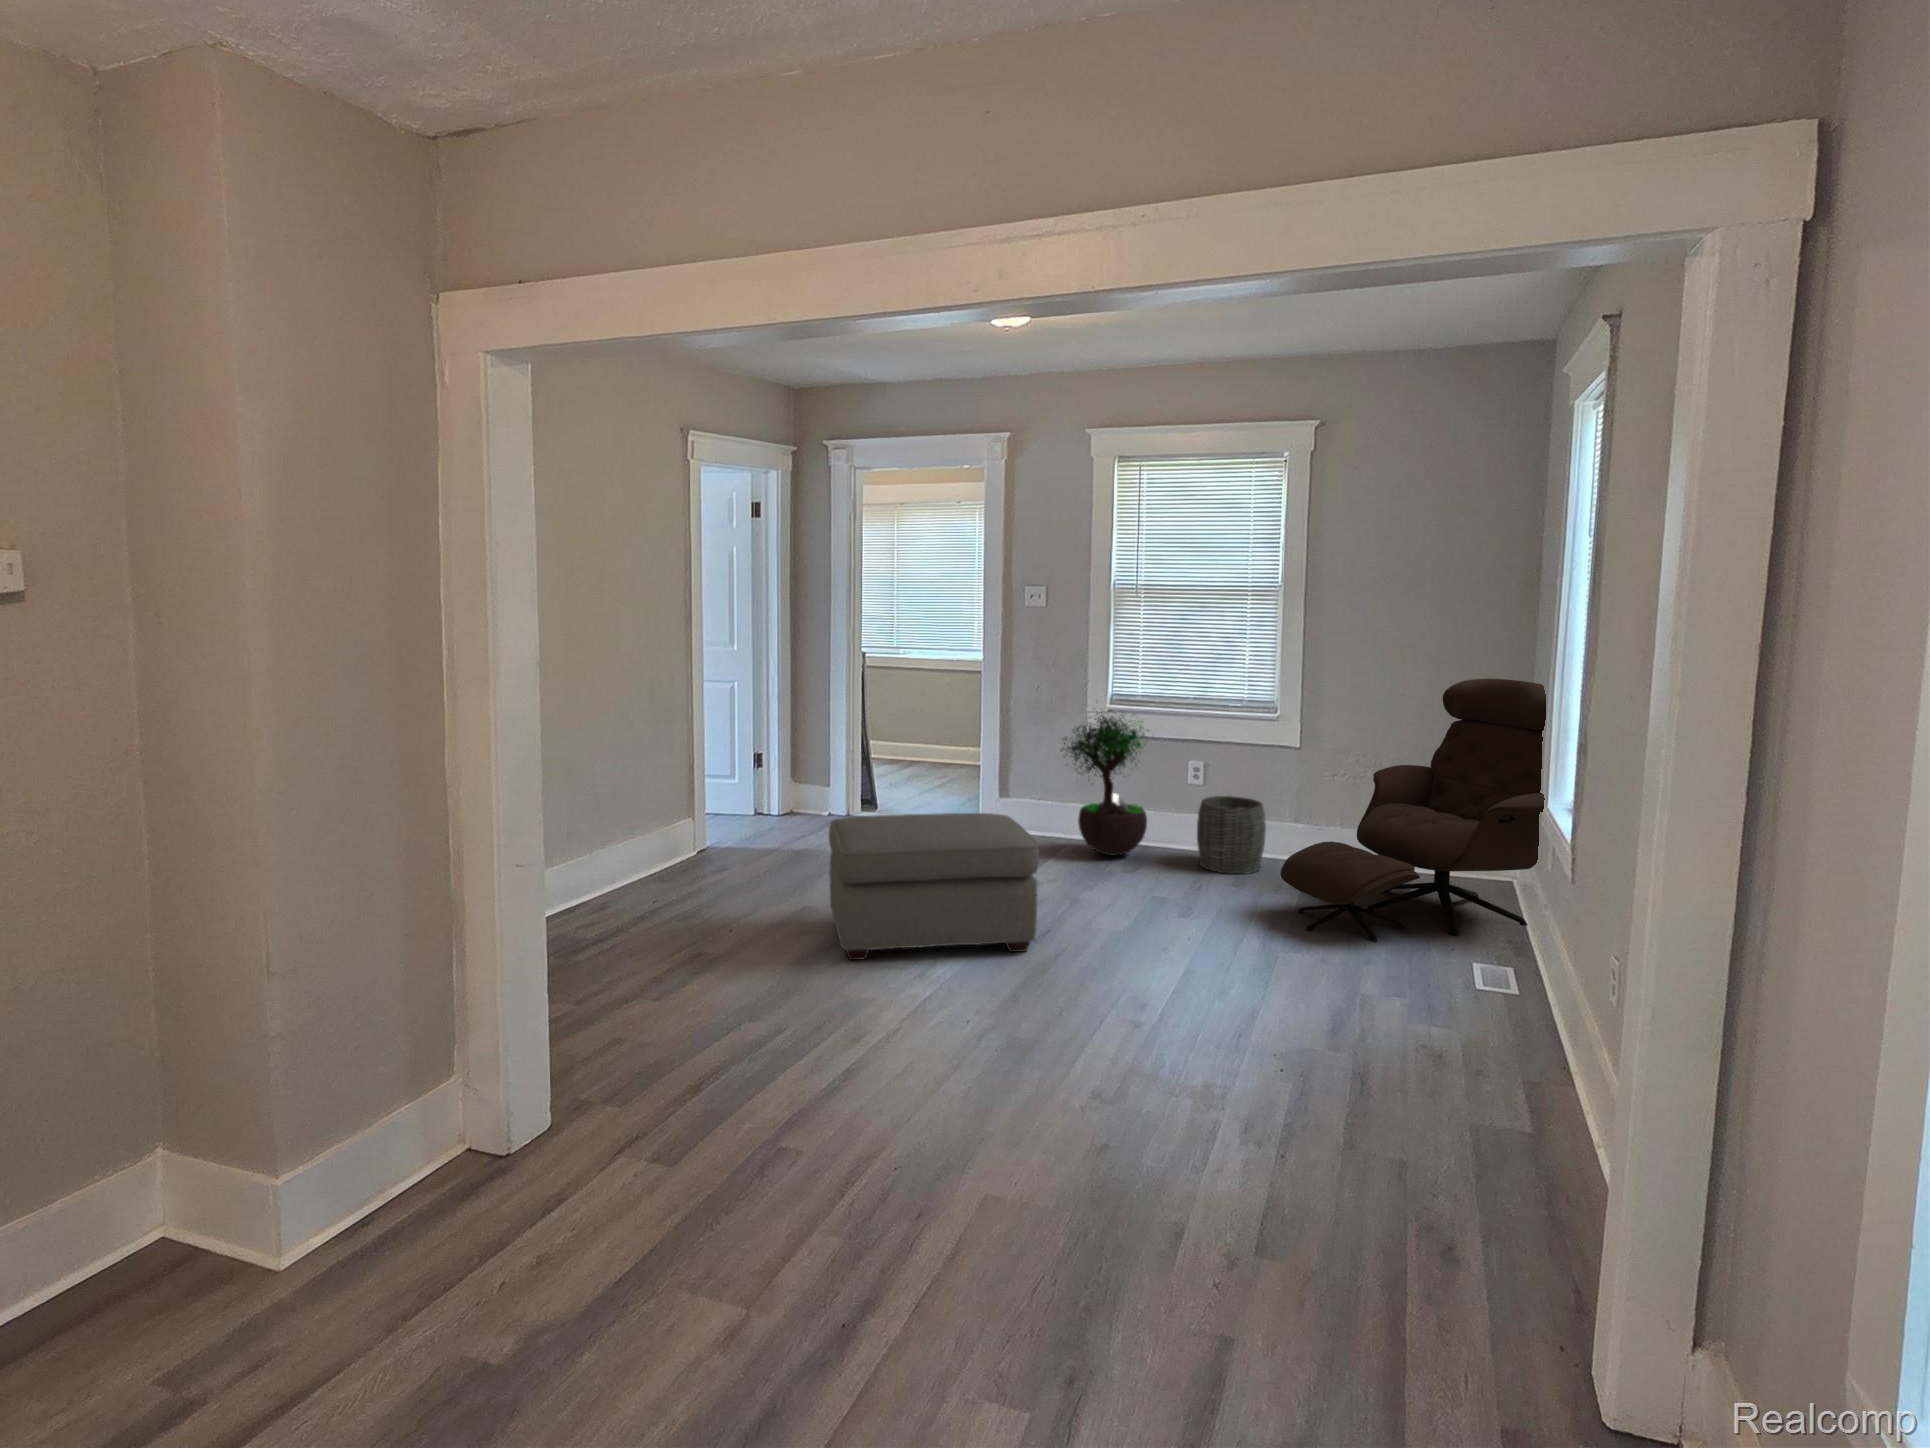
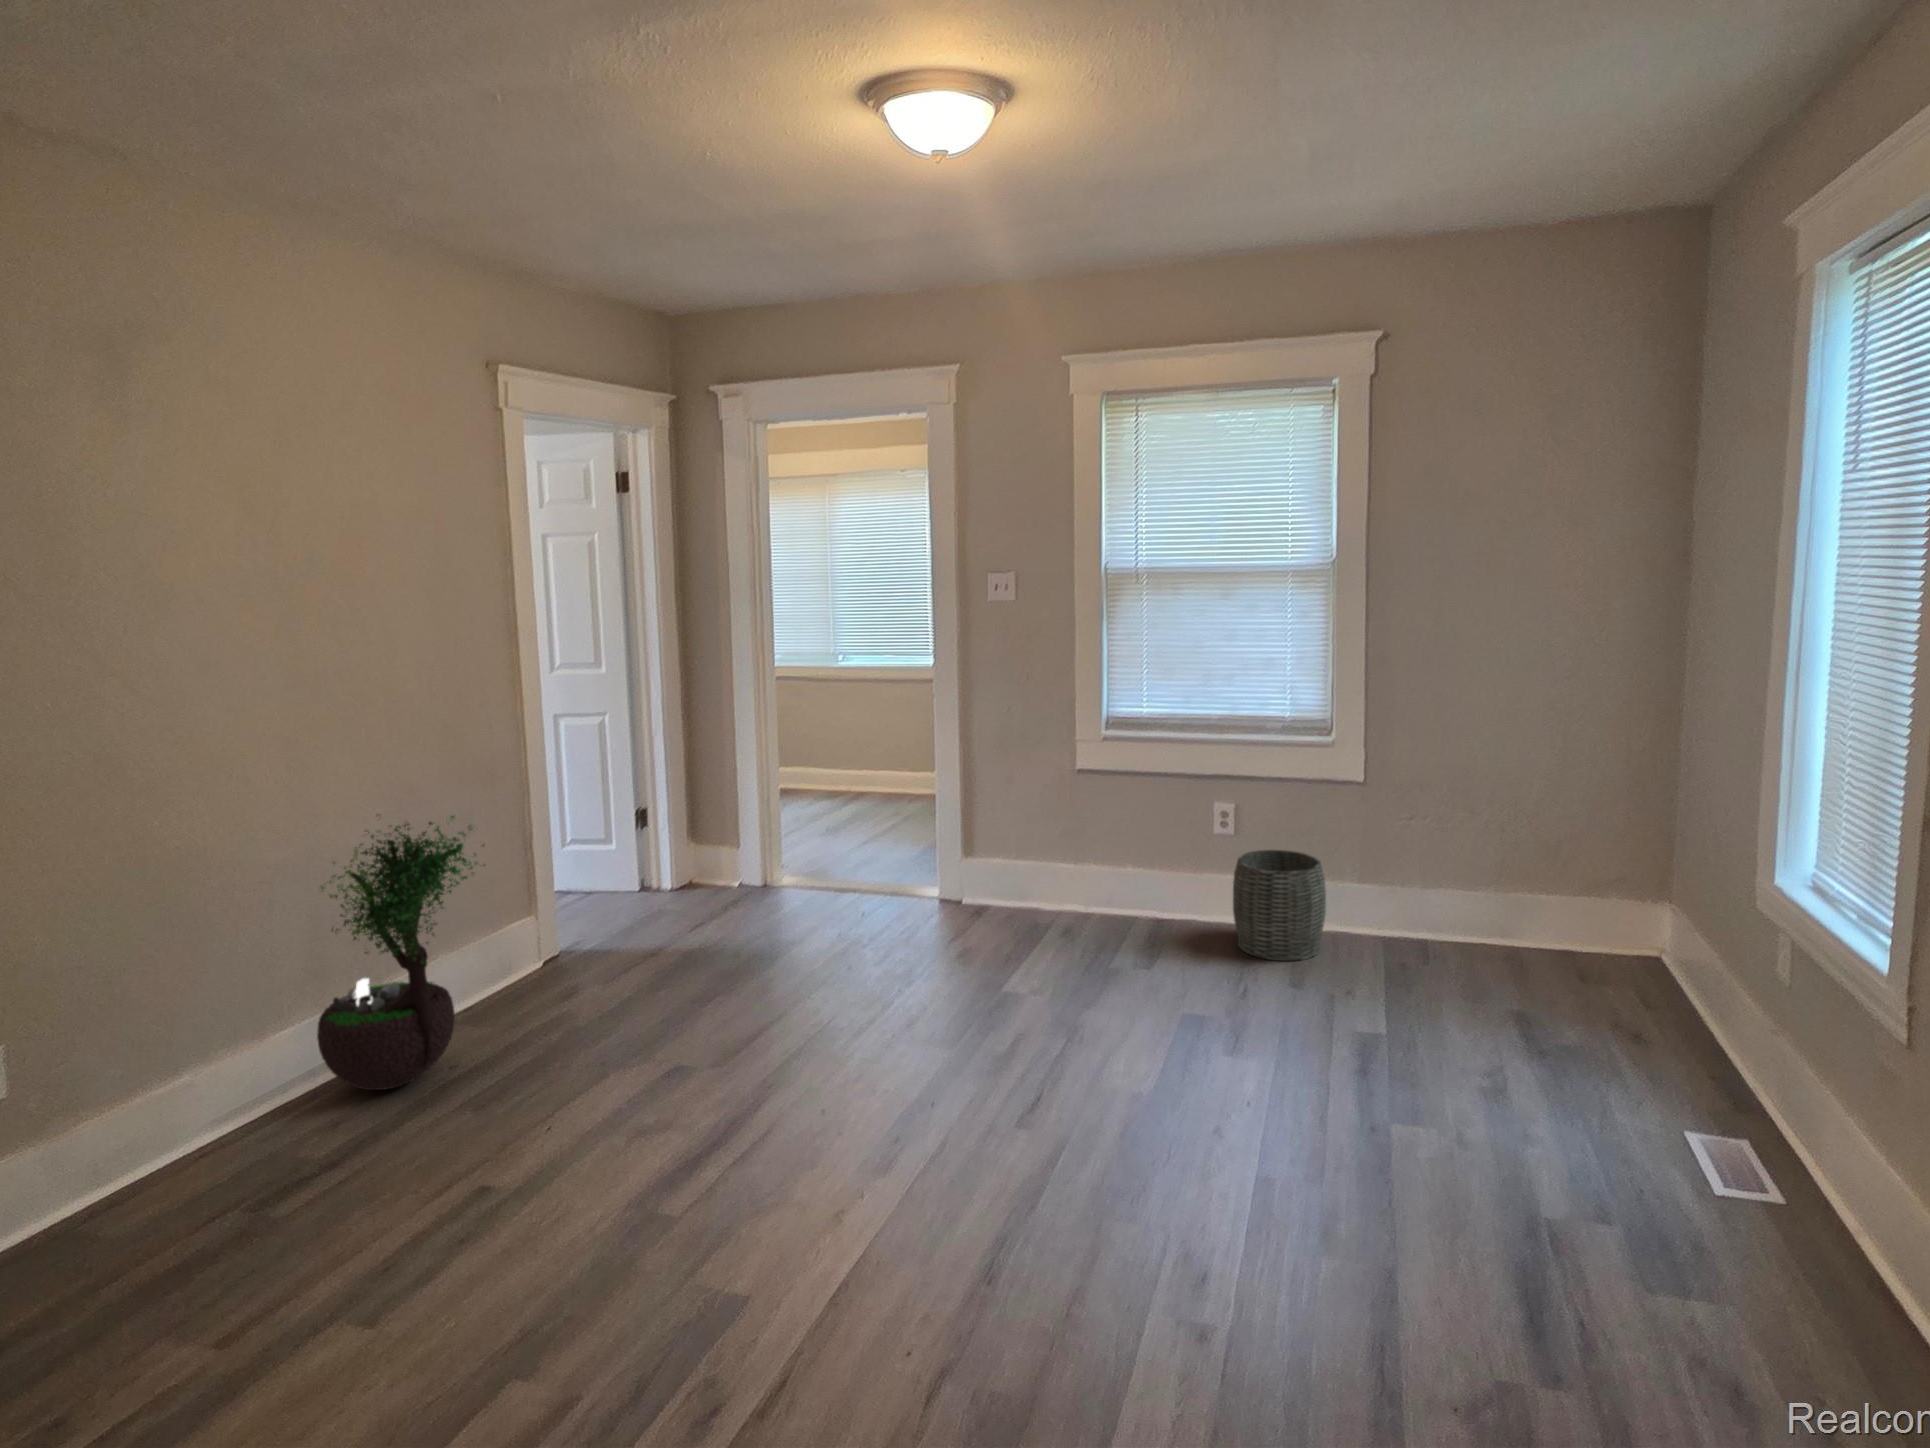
lounge chair: present [1280,679,1546,942] -> none [1369,685,1776,1089]
potted tree: present [1061,710,1149,856] -> present [317,814,484,1090]
ottoman: present [829,813,1039,960] -> none [701,920,1025,1195]

